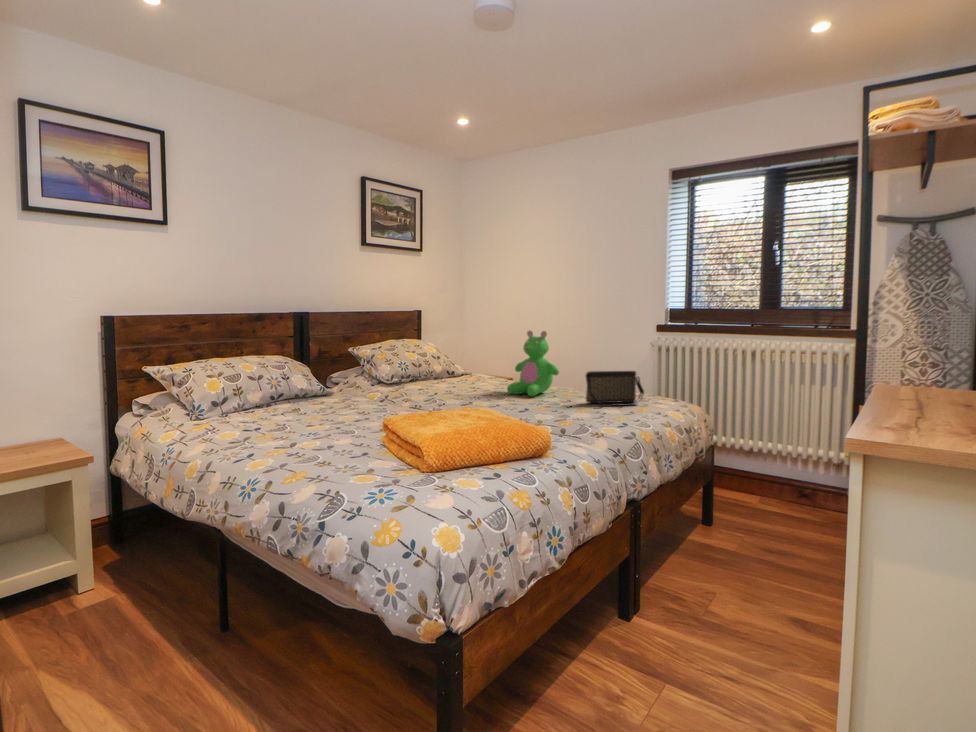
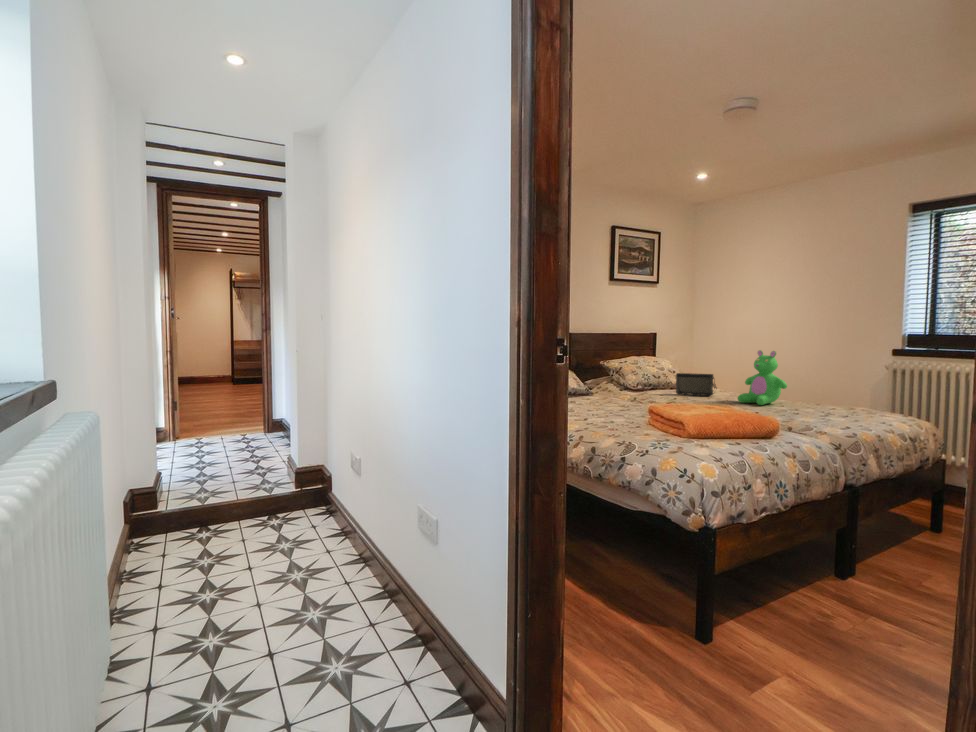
handbag: present [586,371,644,406] -> present [676,373,716,396]

